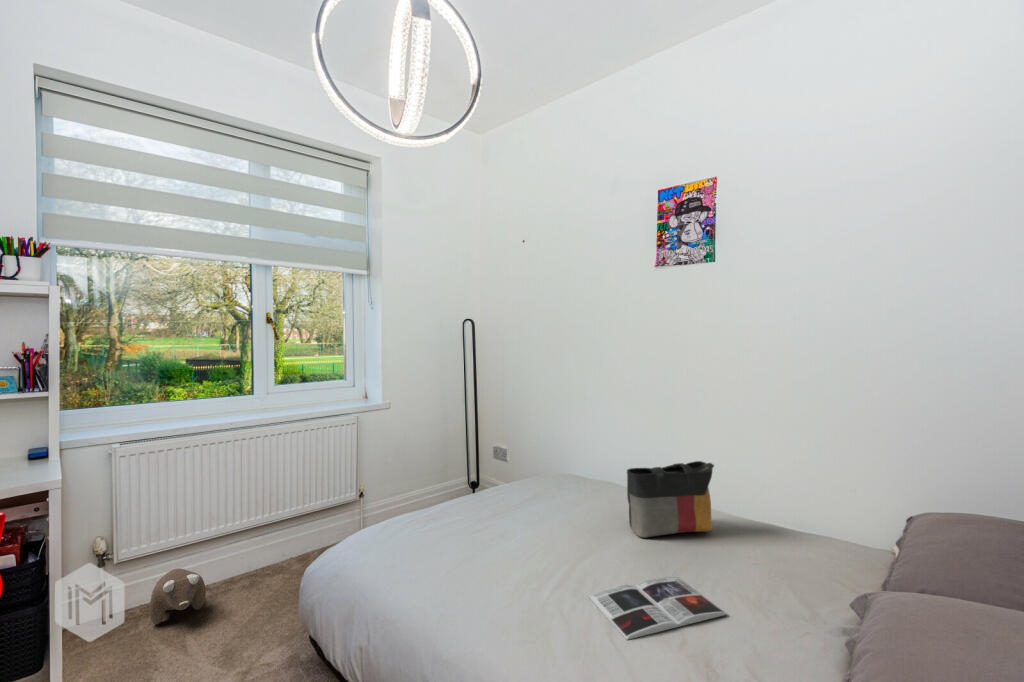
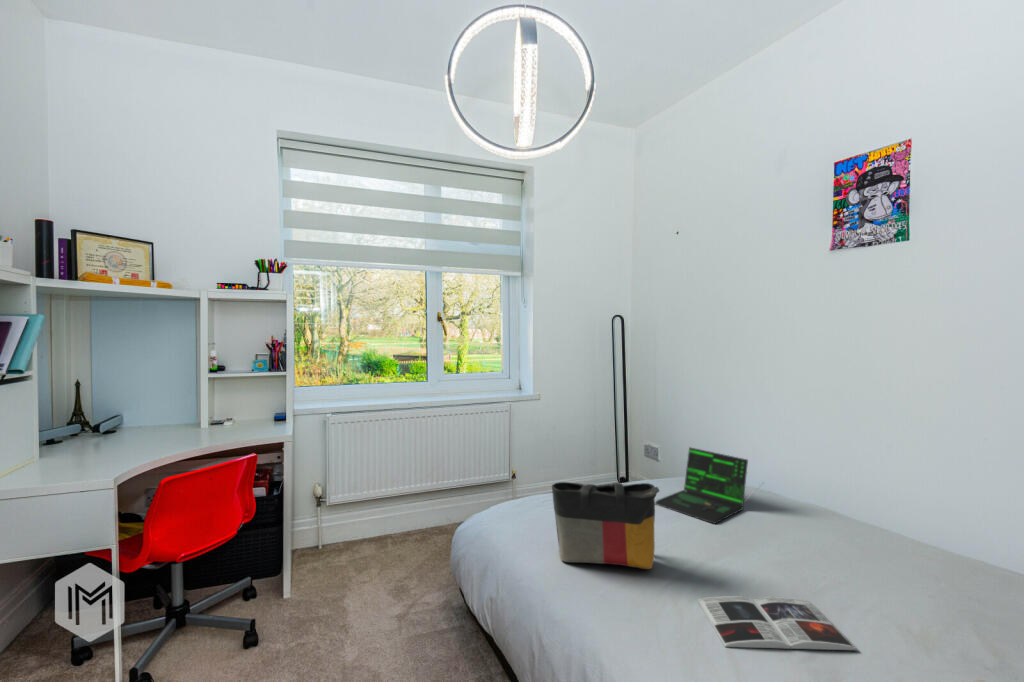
laptop: none [521,446,614,517] -> present [656,448,759,524]
tote bag: present [627,461,714,538] -> present [552,482,659,569]
plush toy: present [149,569,206,624] -> none [348,517,387,558]

